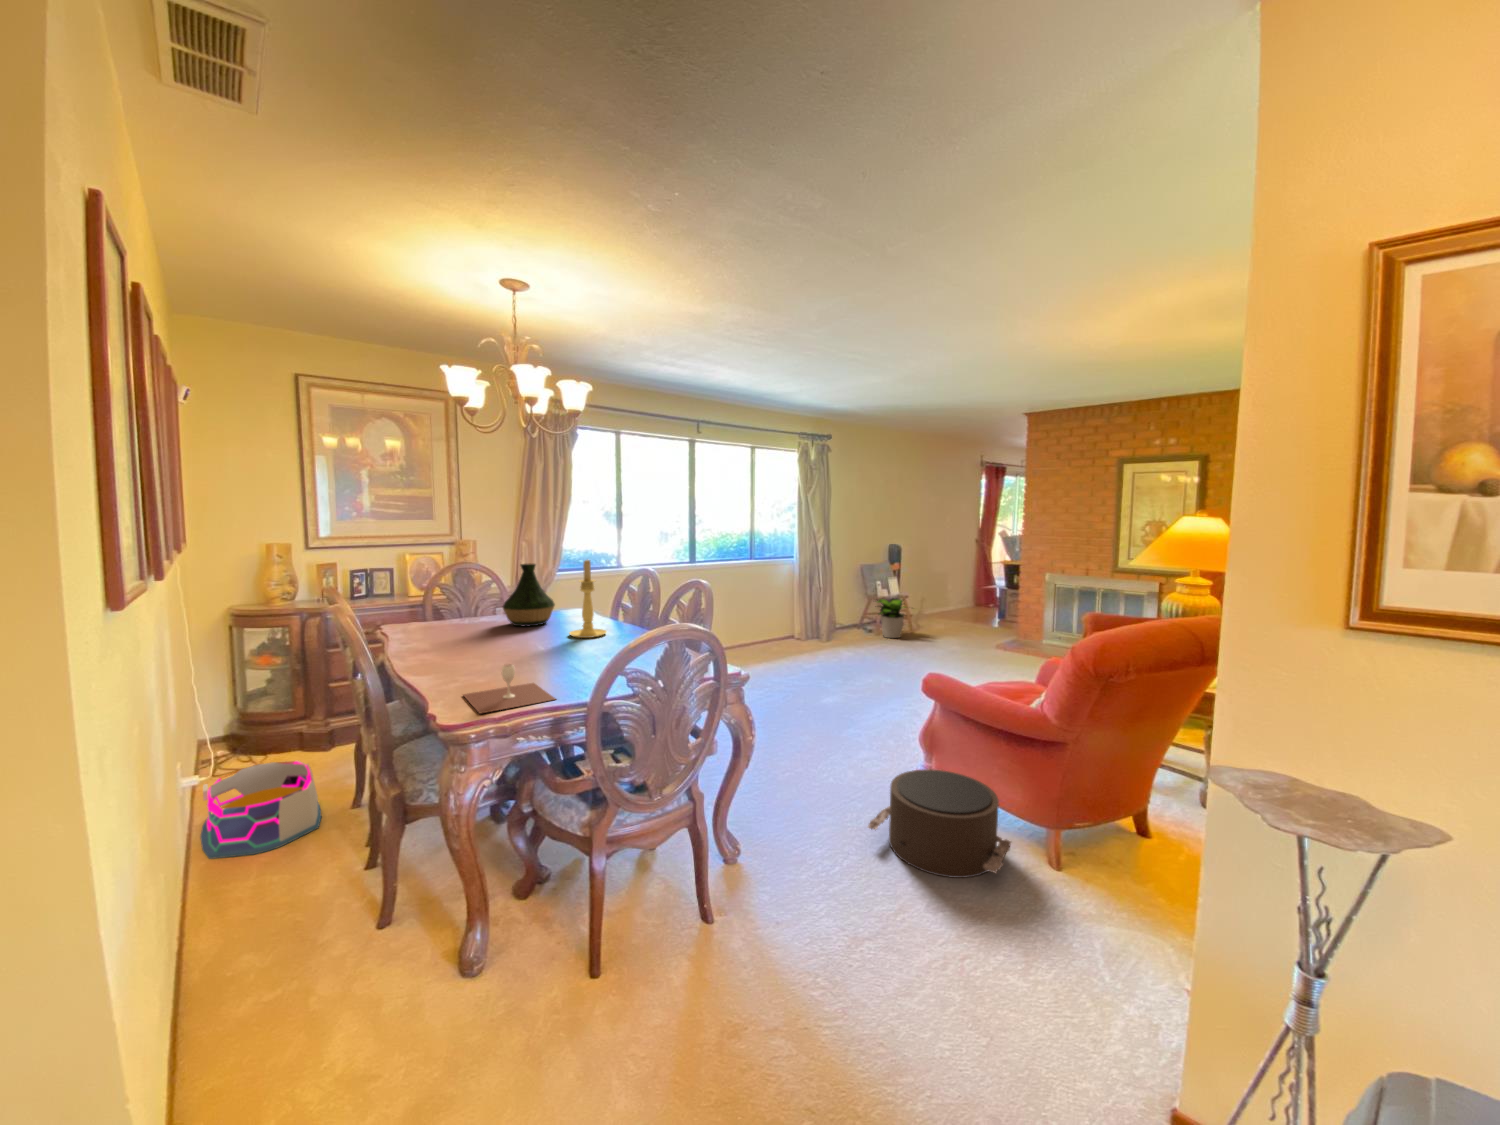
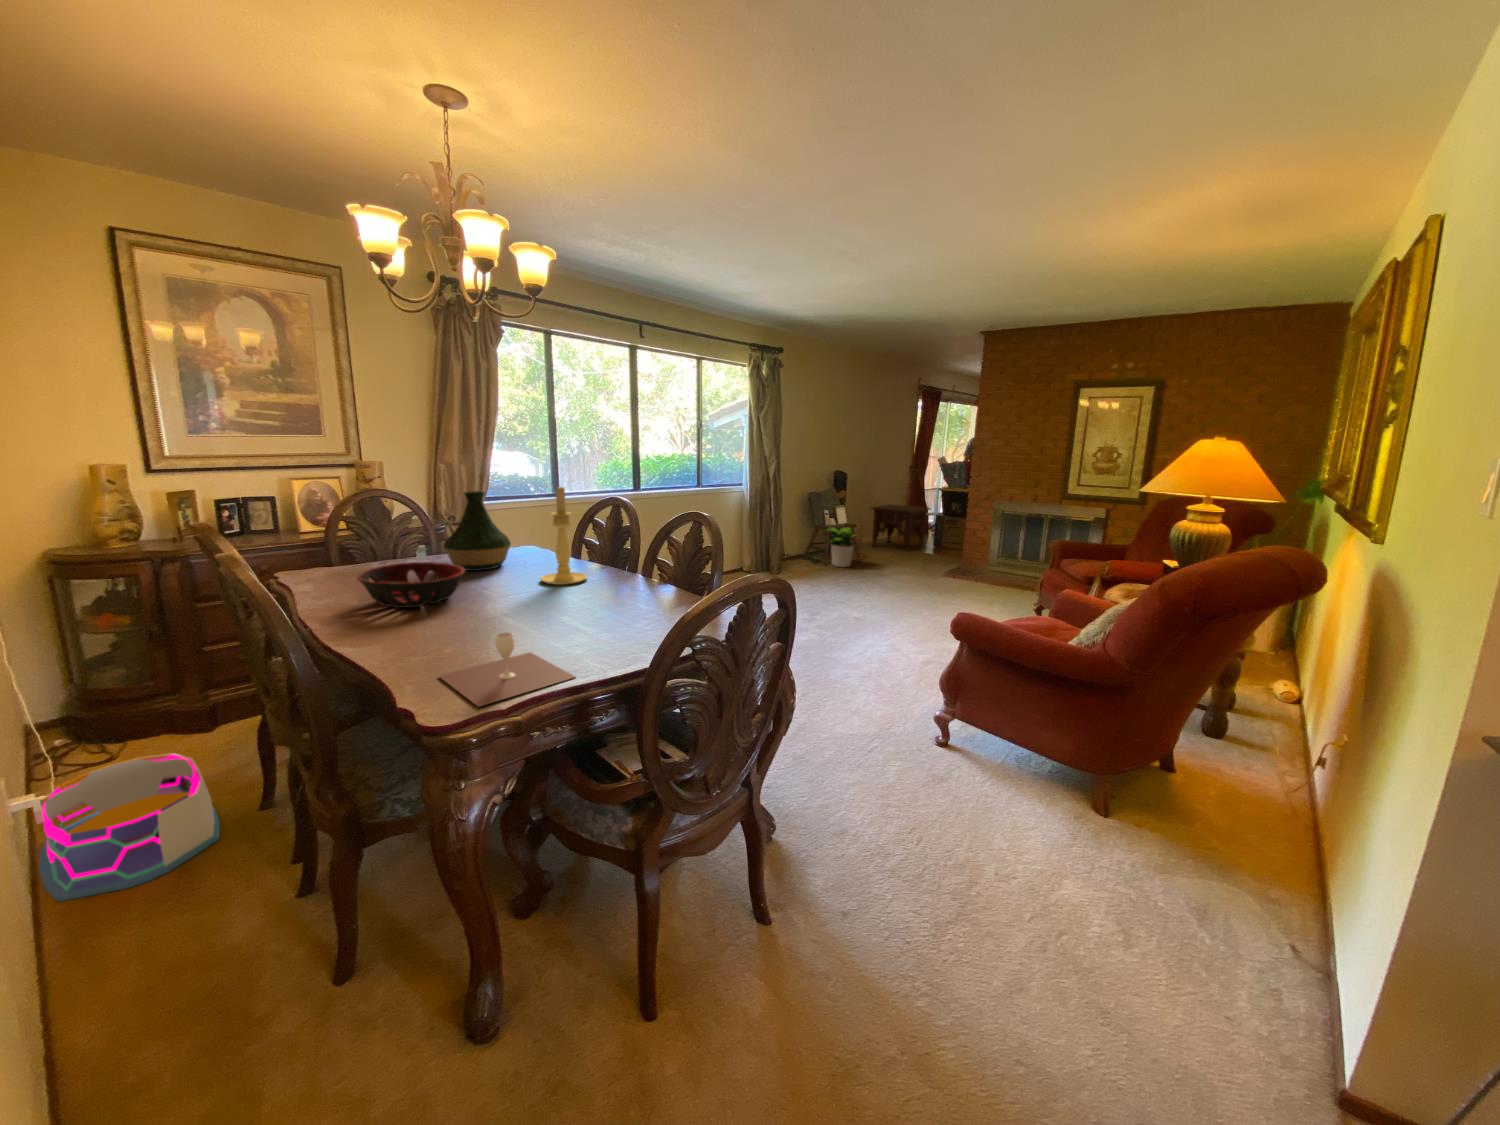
side table: none [926,578,991,624] -> present [871,504,930,551]
decorative bowl: none [429,617,509,651] -> present [357,562,465,608]
pouf: present [868,769,1011,878] -> none [904,717,1059,835]

